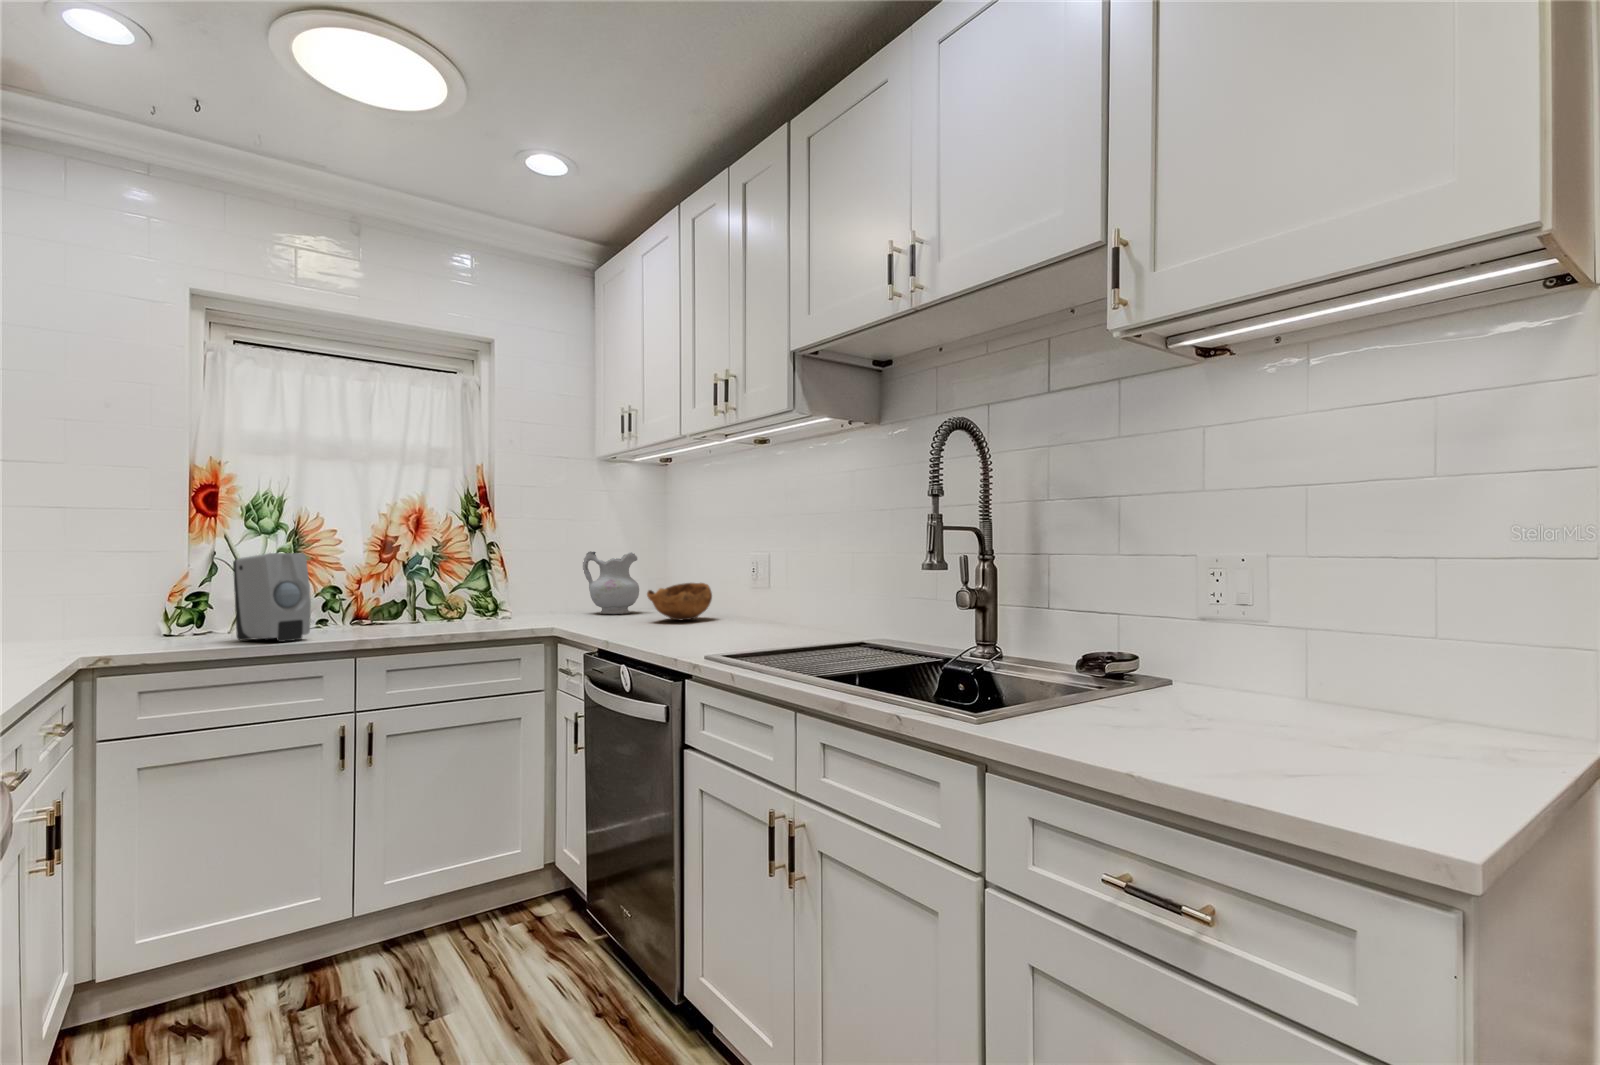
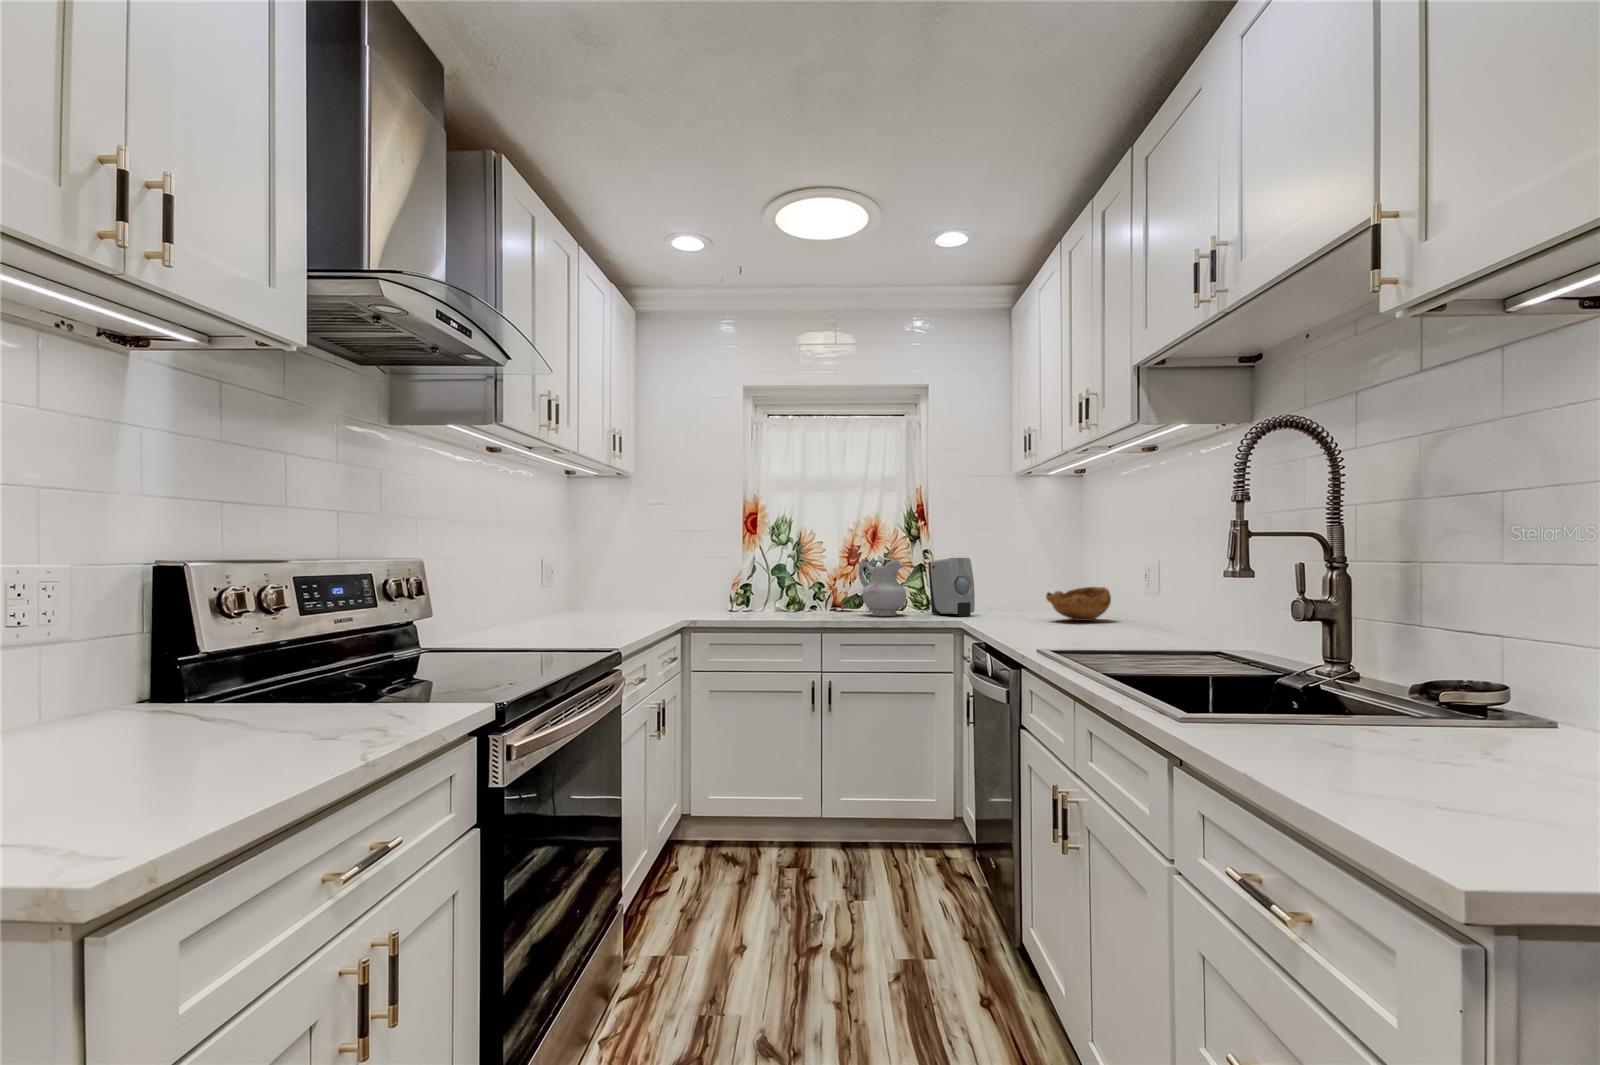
ceramic pitcher: present [583,551,639,614] -> present [858,559,906,616]
soap dispenser: present [233,553,311,642] -> present [928,558,975,616]

